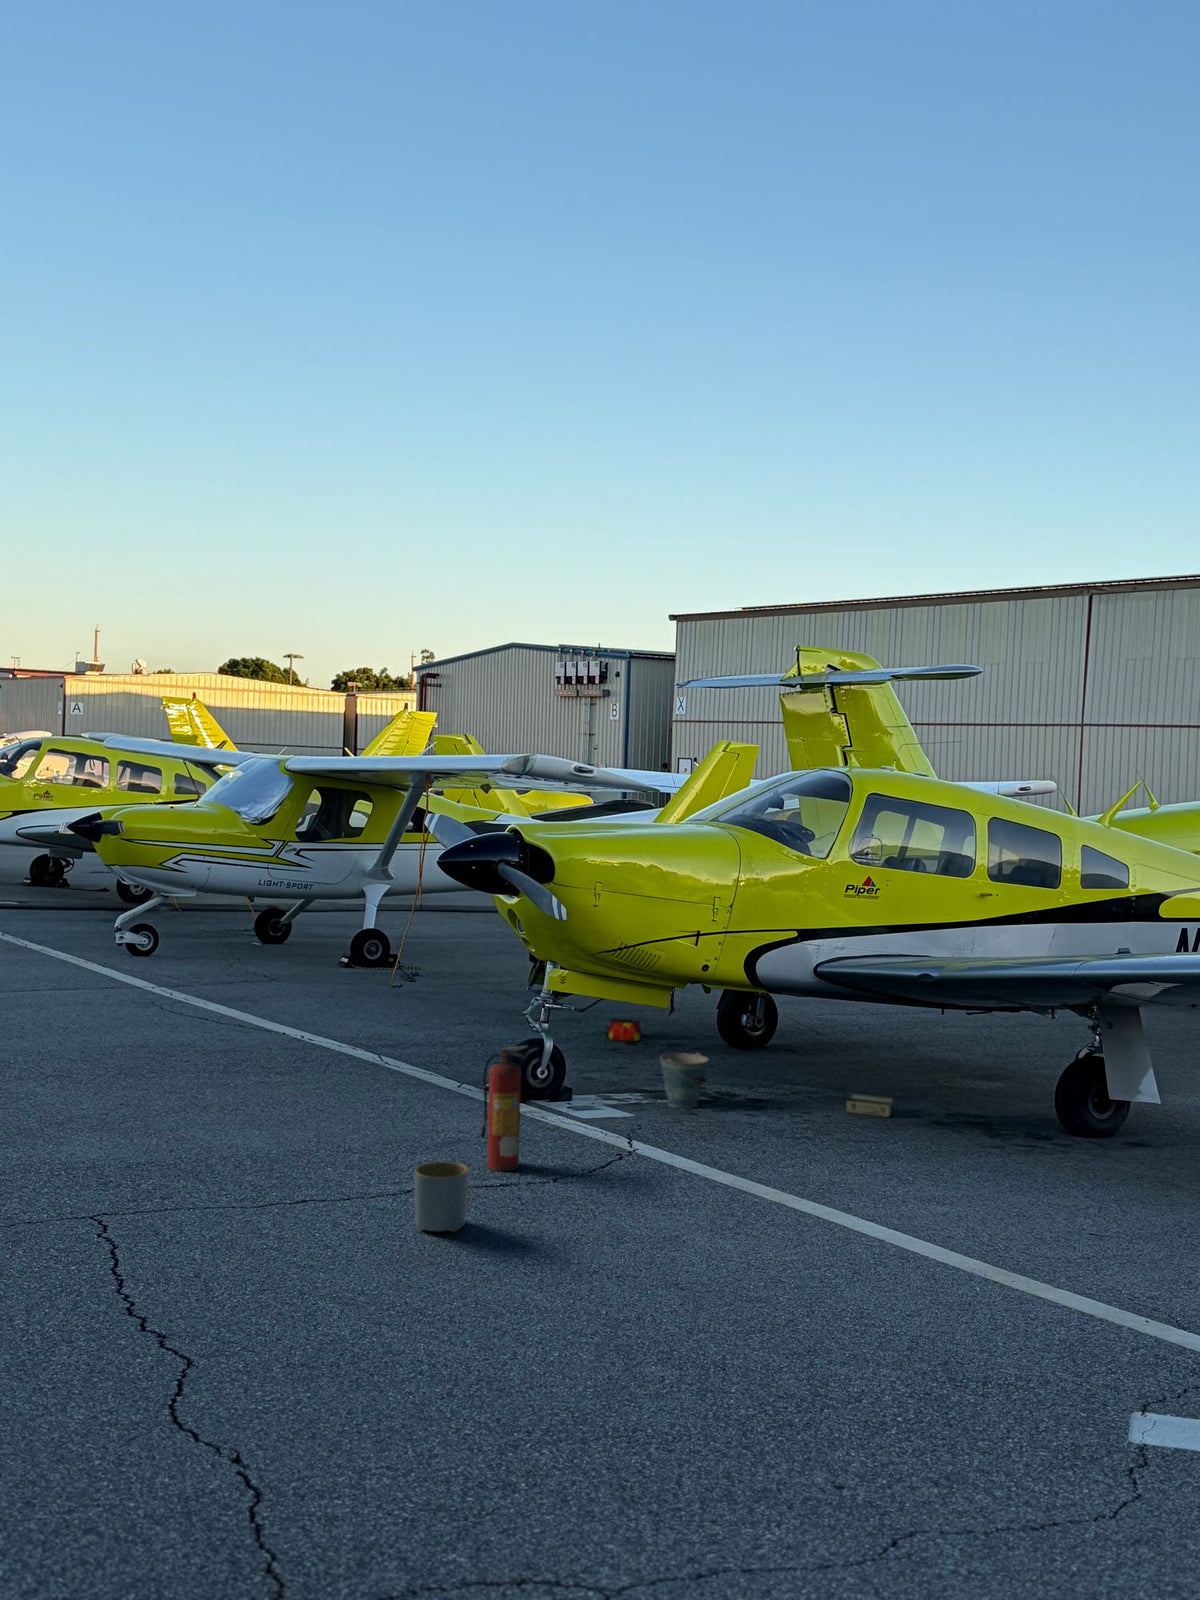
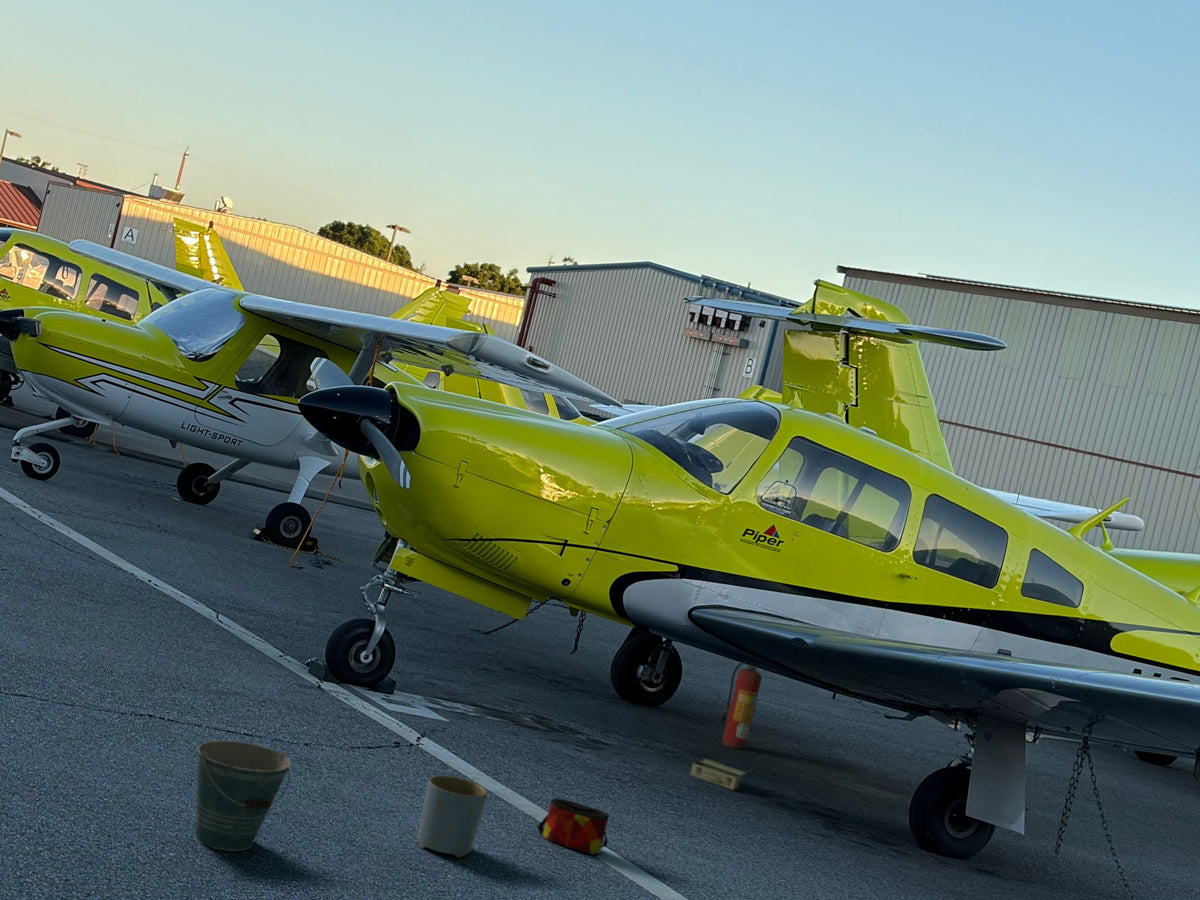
bag: present [606,1019,642,1041] -> present [537,798,608,855]
fire extinguisher: present [481,1046,527,1171] -> present [721,663,762,749]
bucket: present [660,1053,708,1108] -> present [195,741,291,851]
planter: present [415,1162,469,1232] -> present [417,776,488,857]

